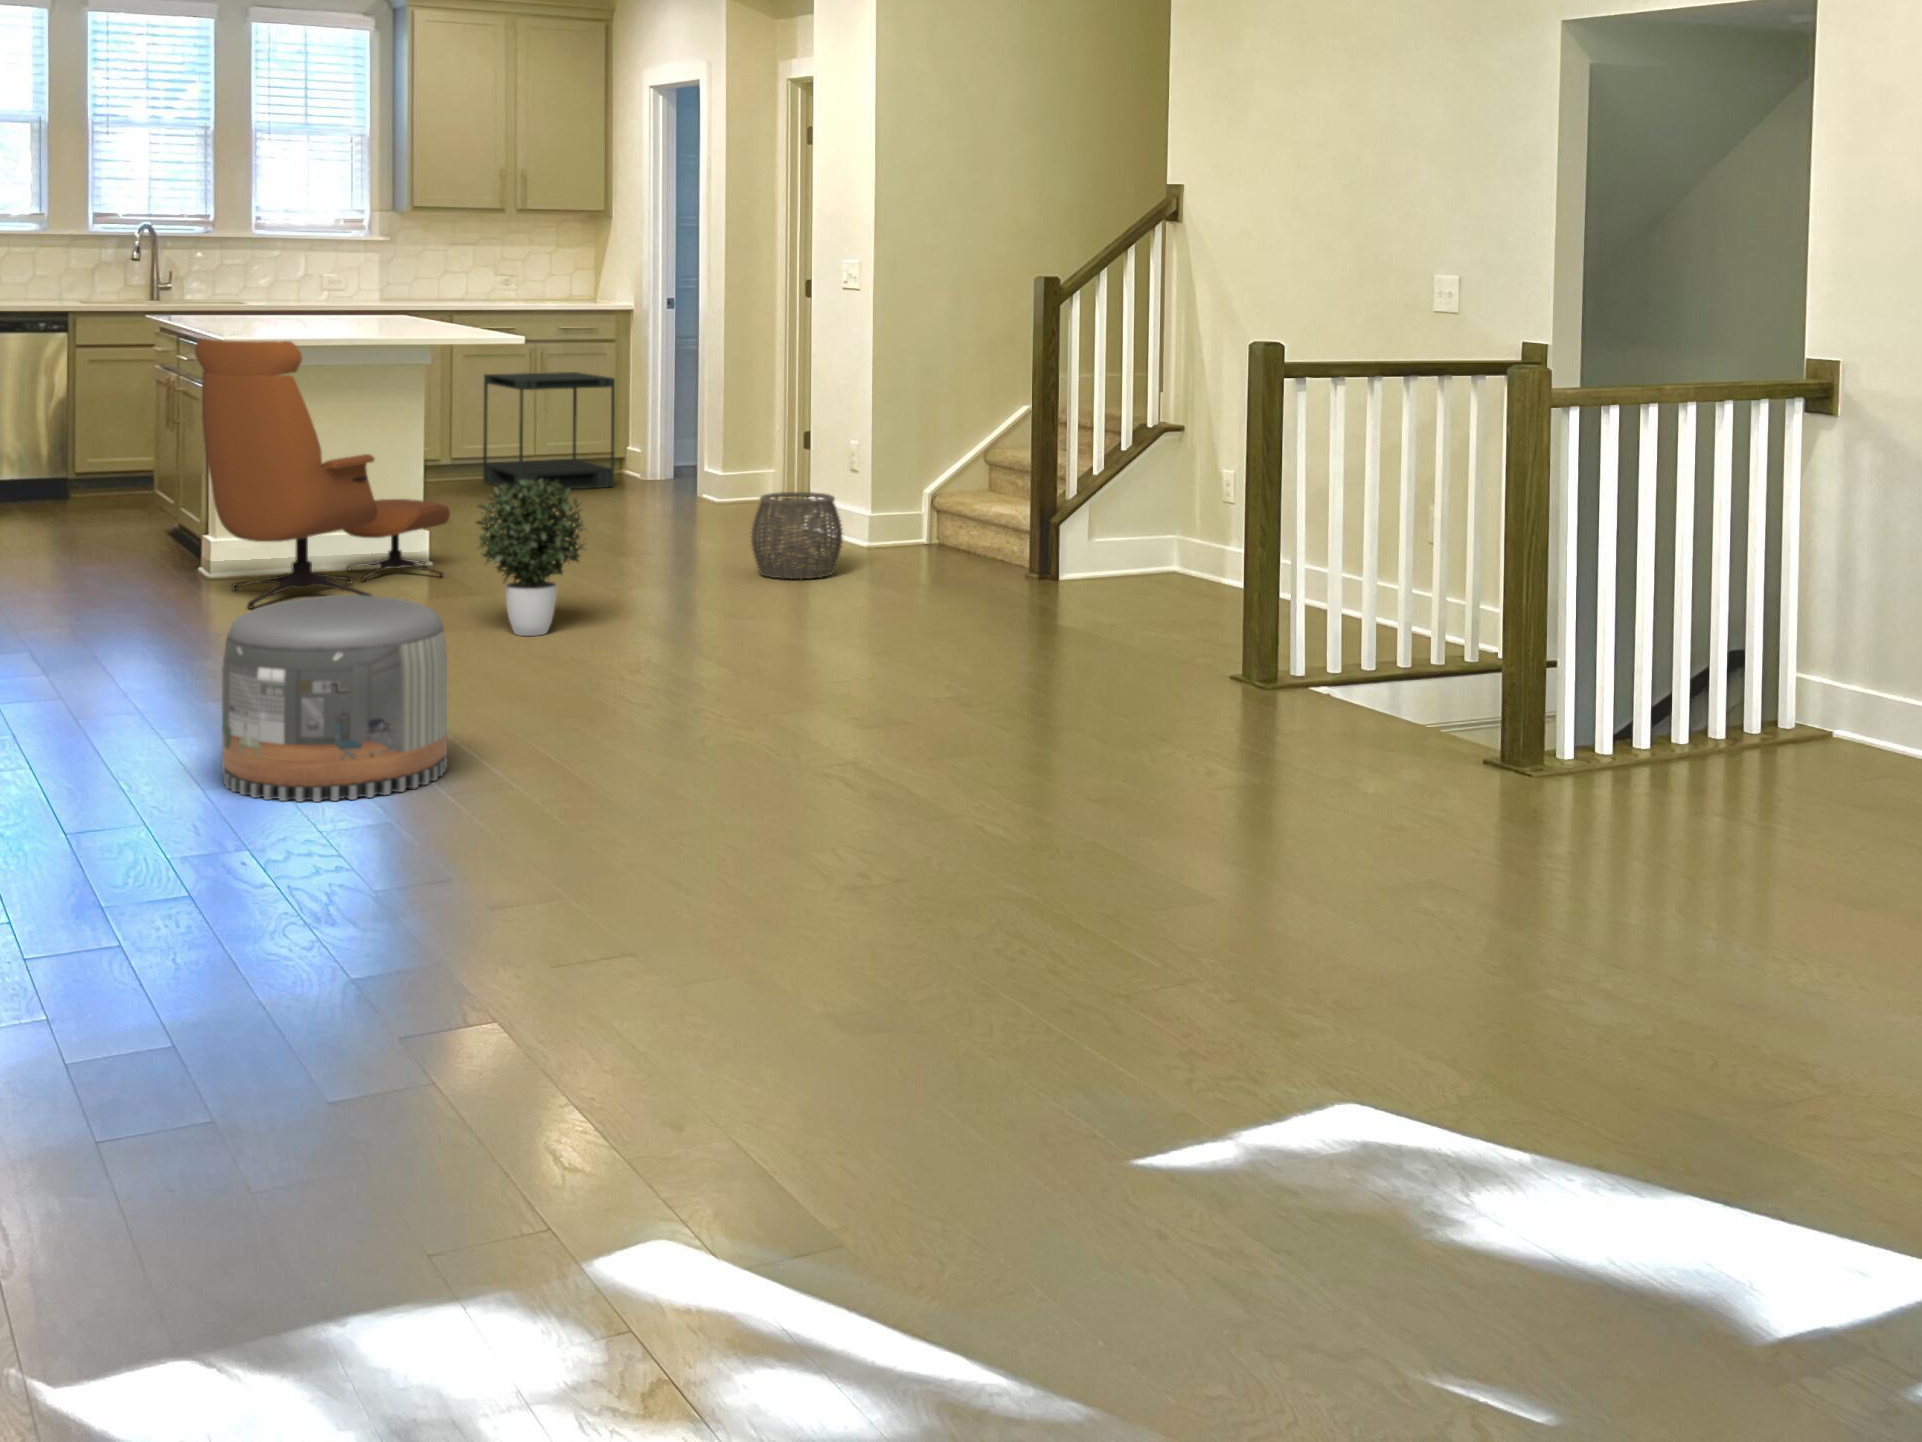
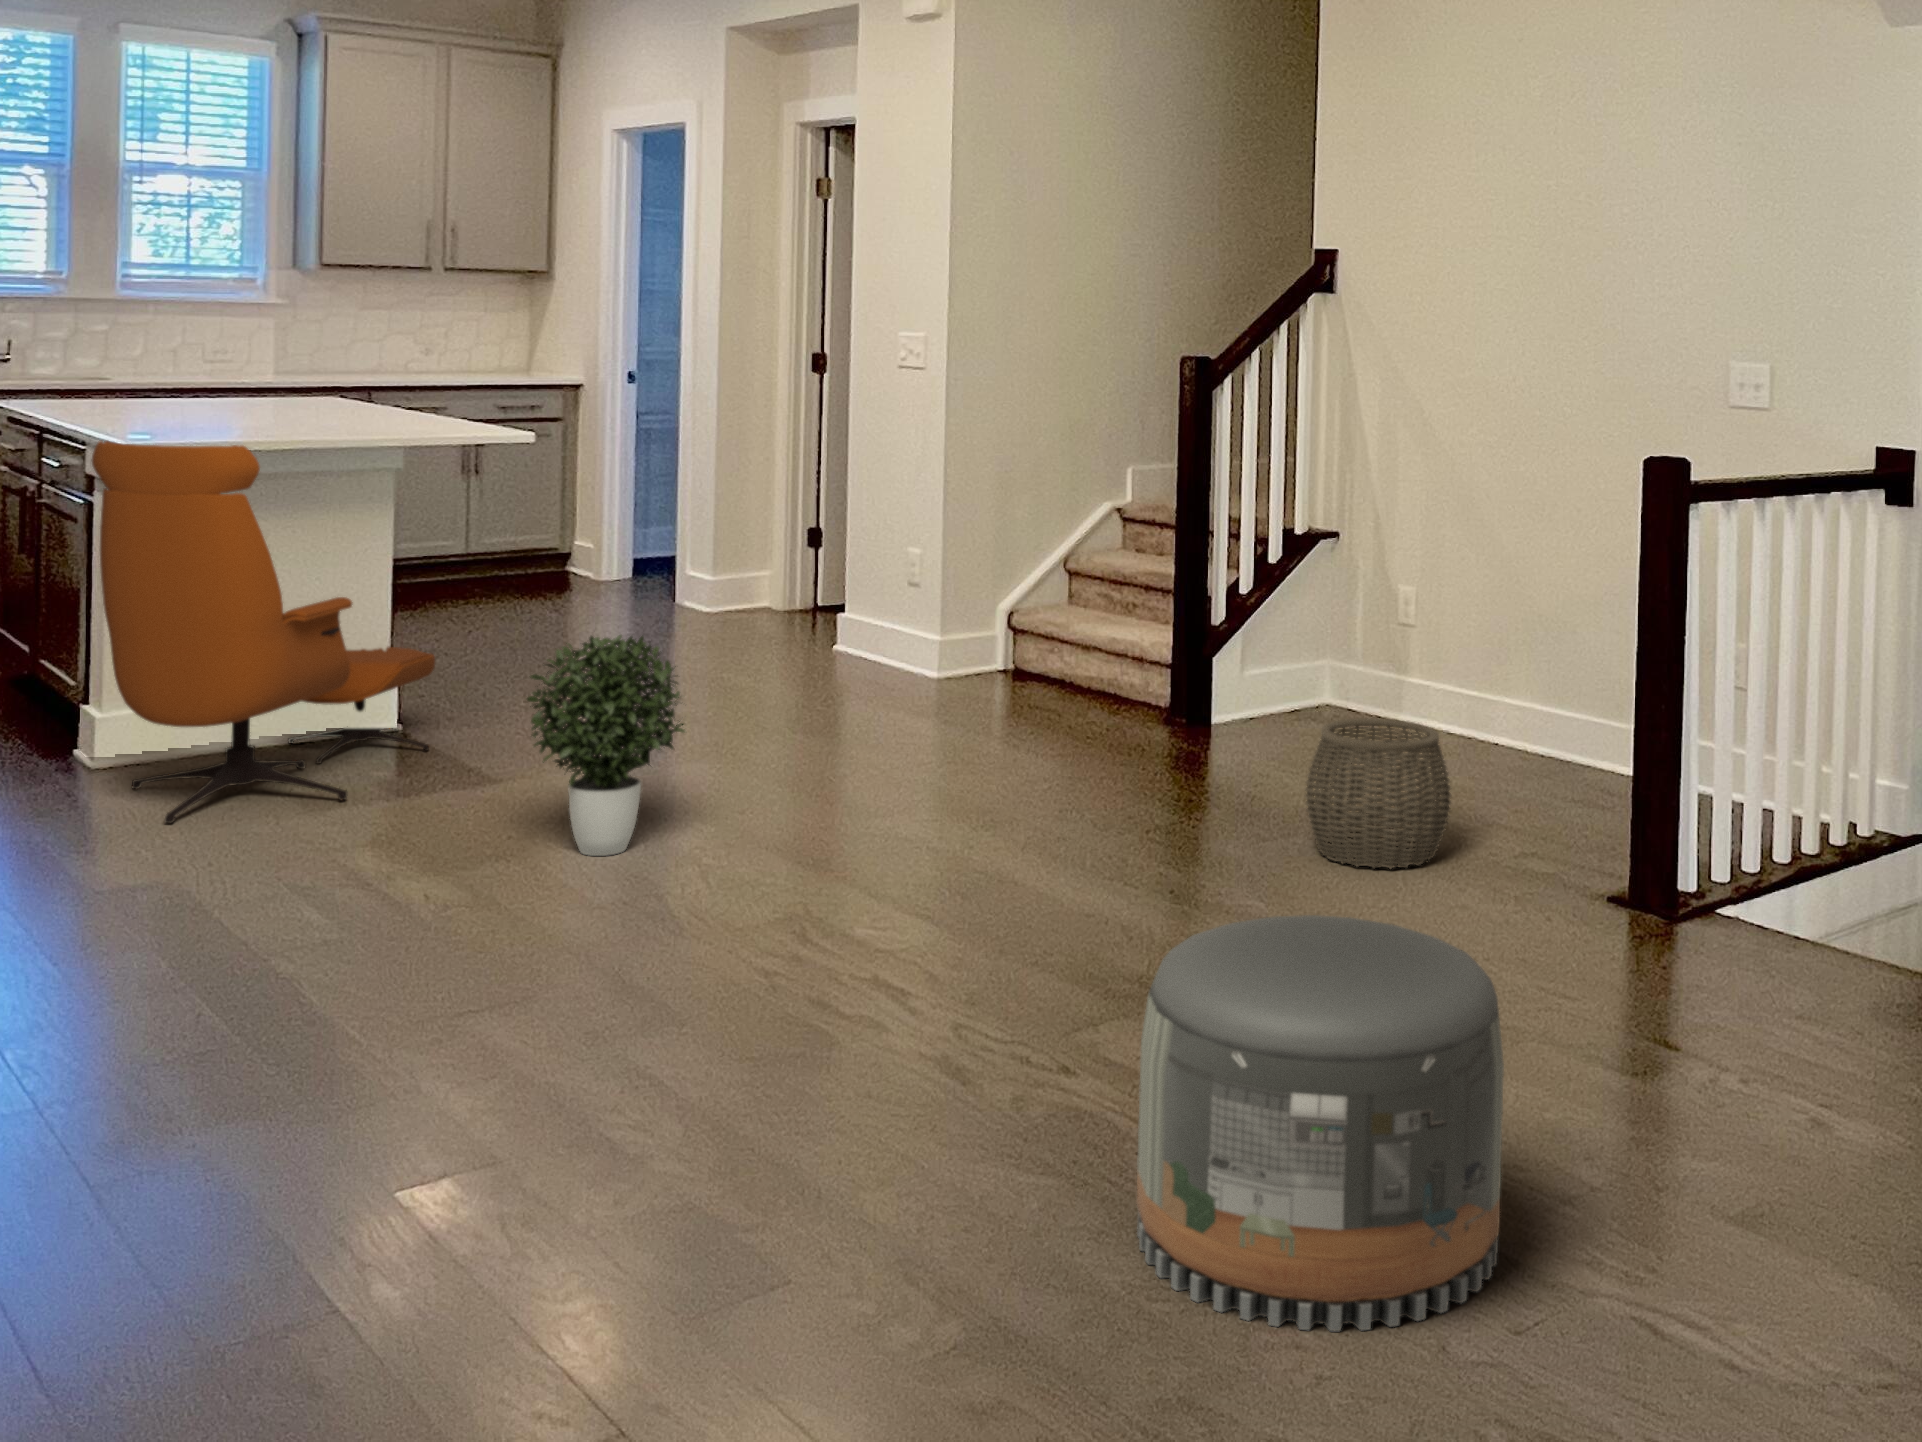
side table: present [483,372,615,490] -> none [409,461,579,608]
woven basket: present [751,492,843,579] -> present [1305,718,1451,869]
pouf: present [222,595,447,802] -> present [1136,915,1504,1331]

